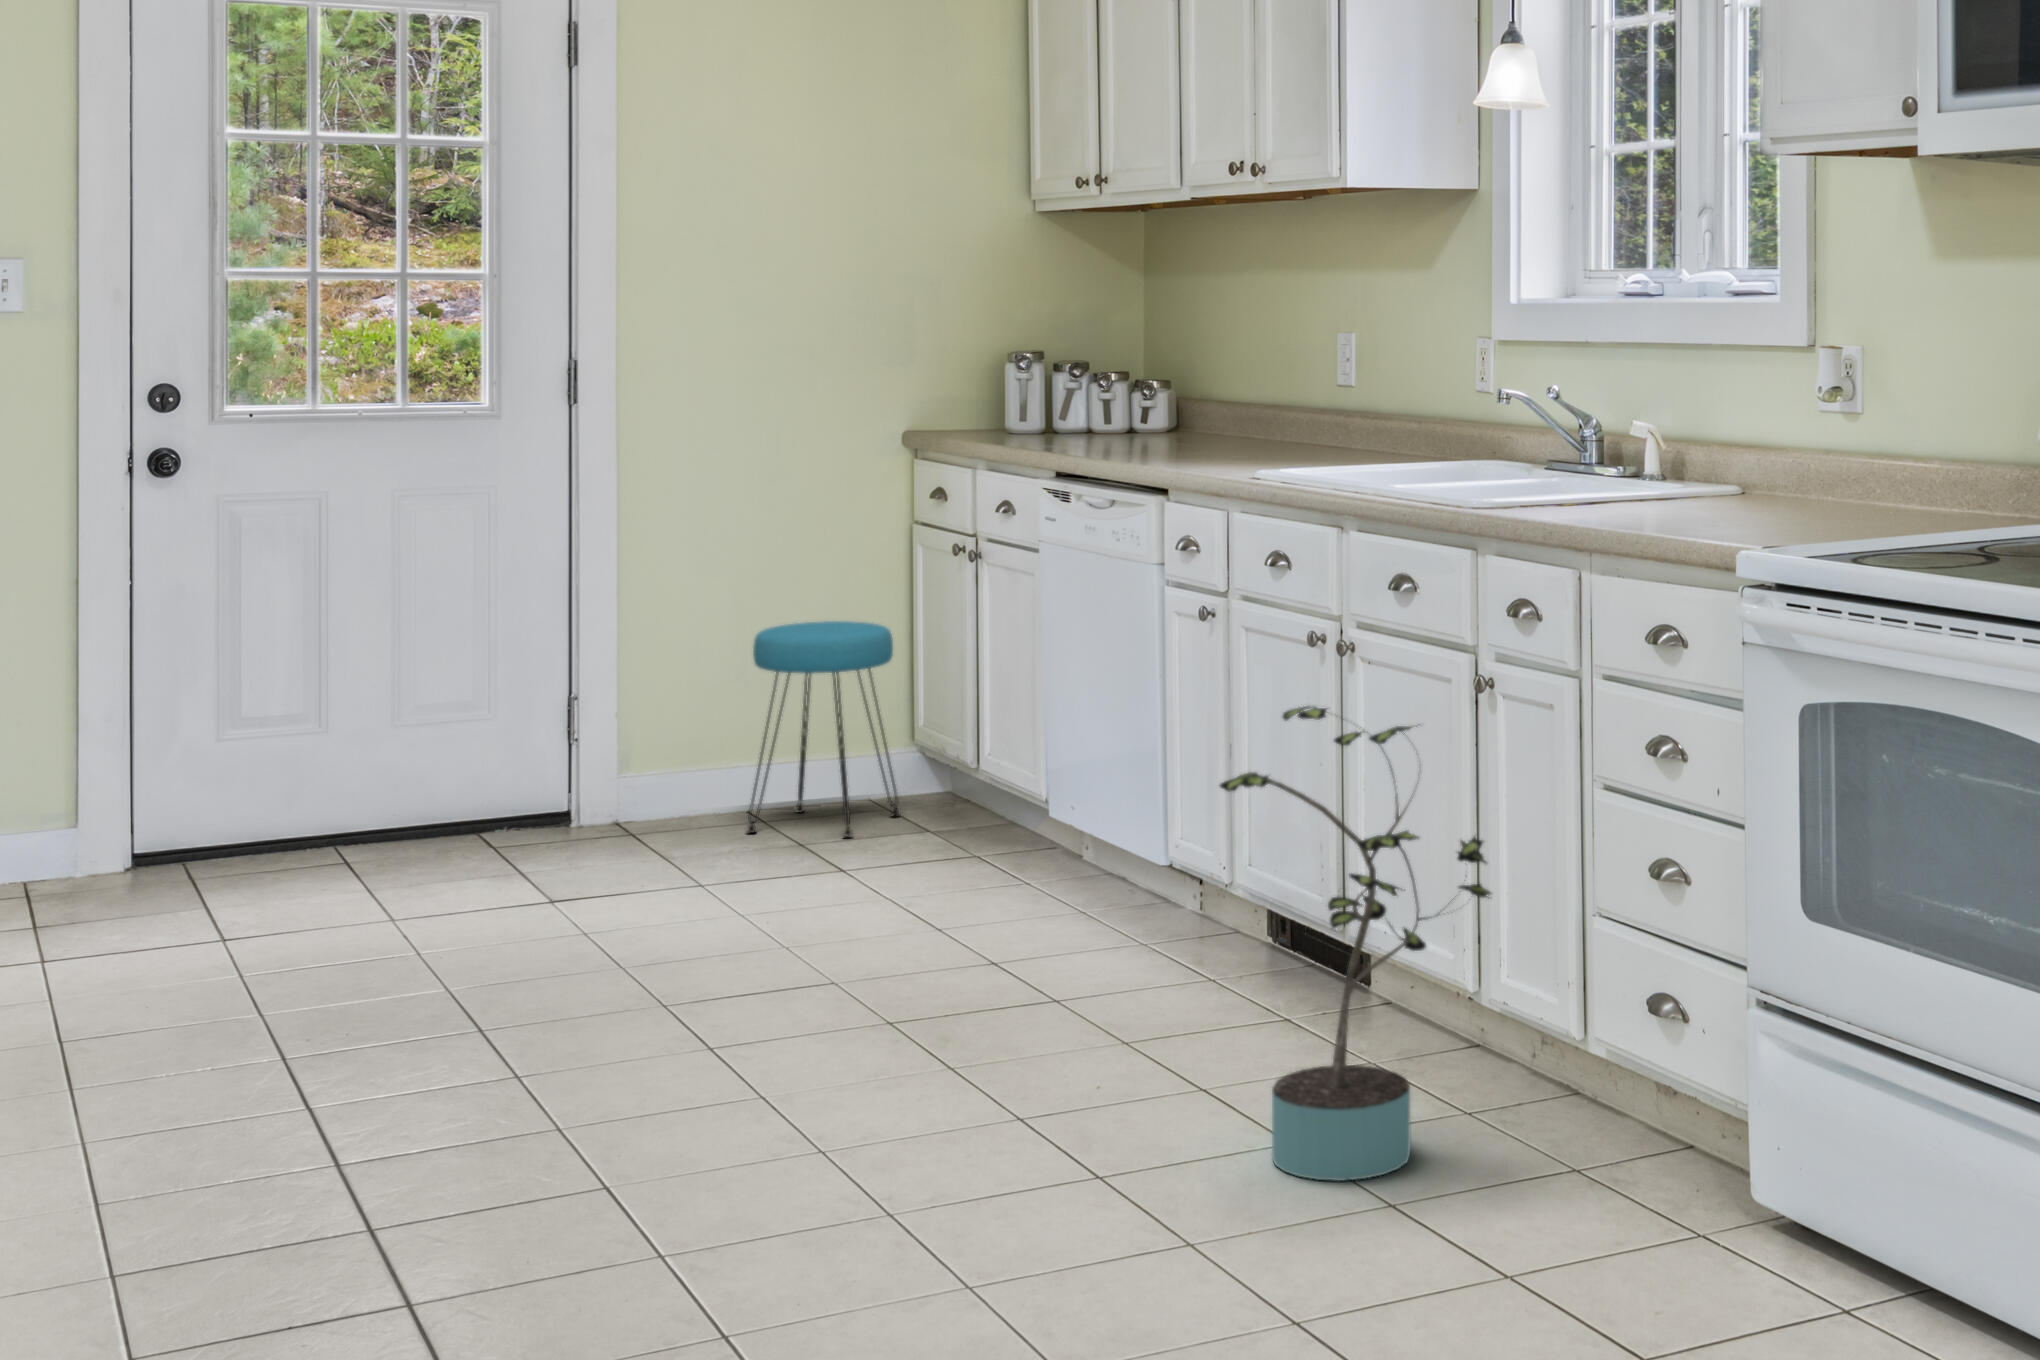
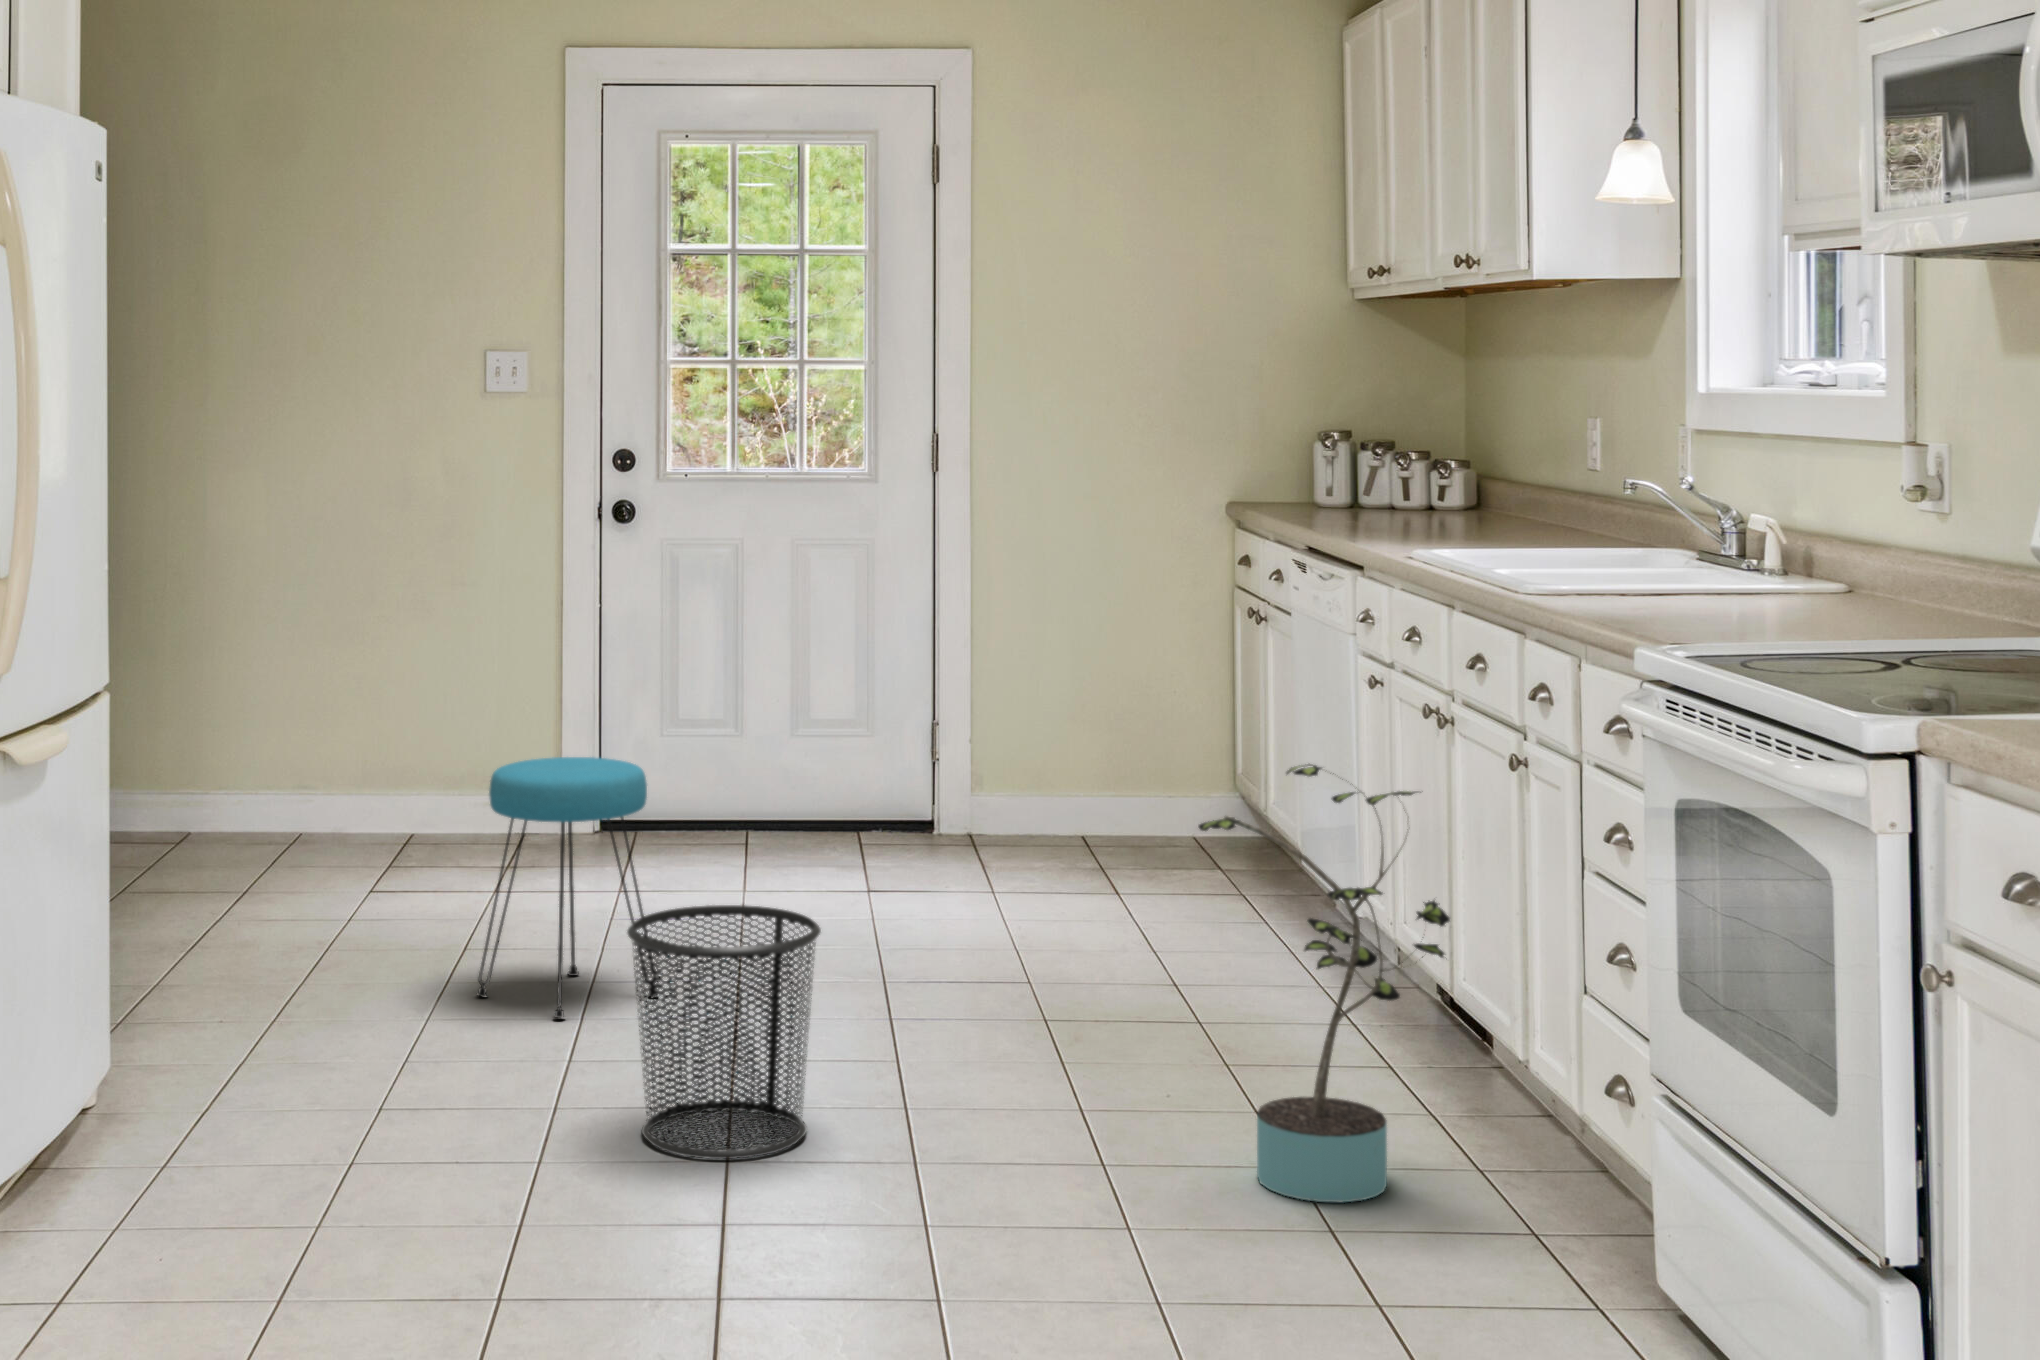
stool: present [748,621,900,836] -> present [477,757,657,1018]
waste bin: none [493,948,755,1279] -> present [627,905,821,1159]

